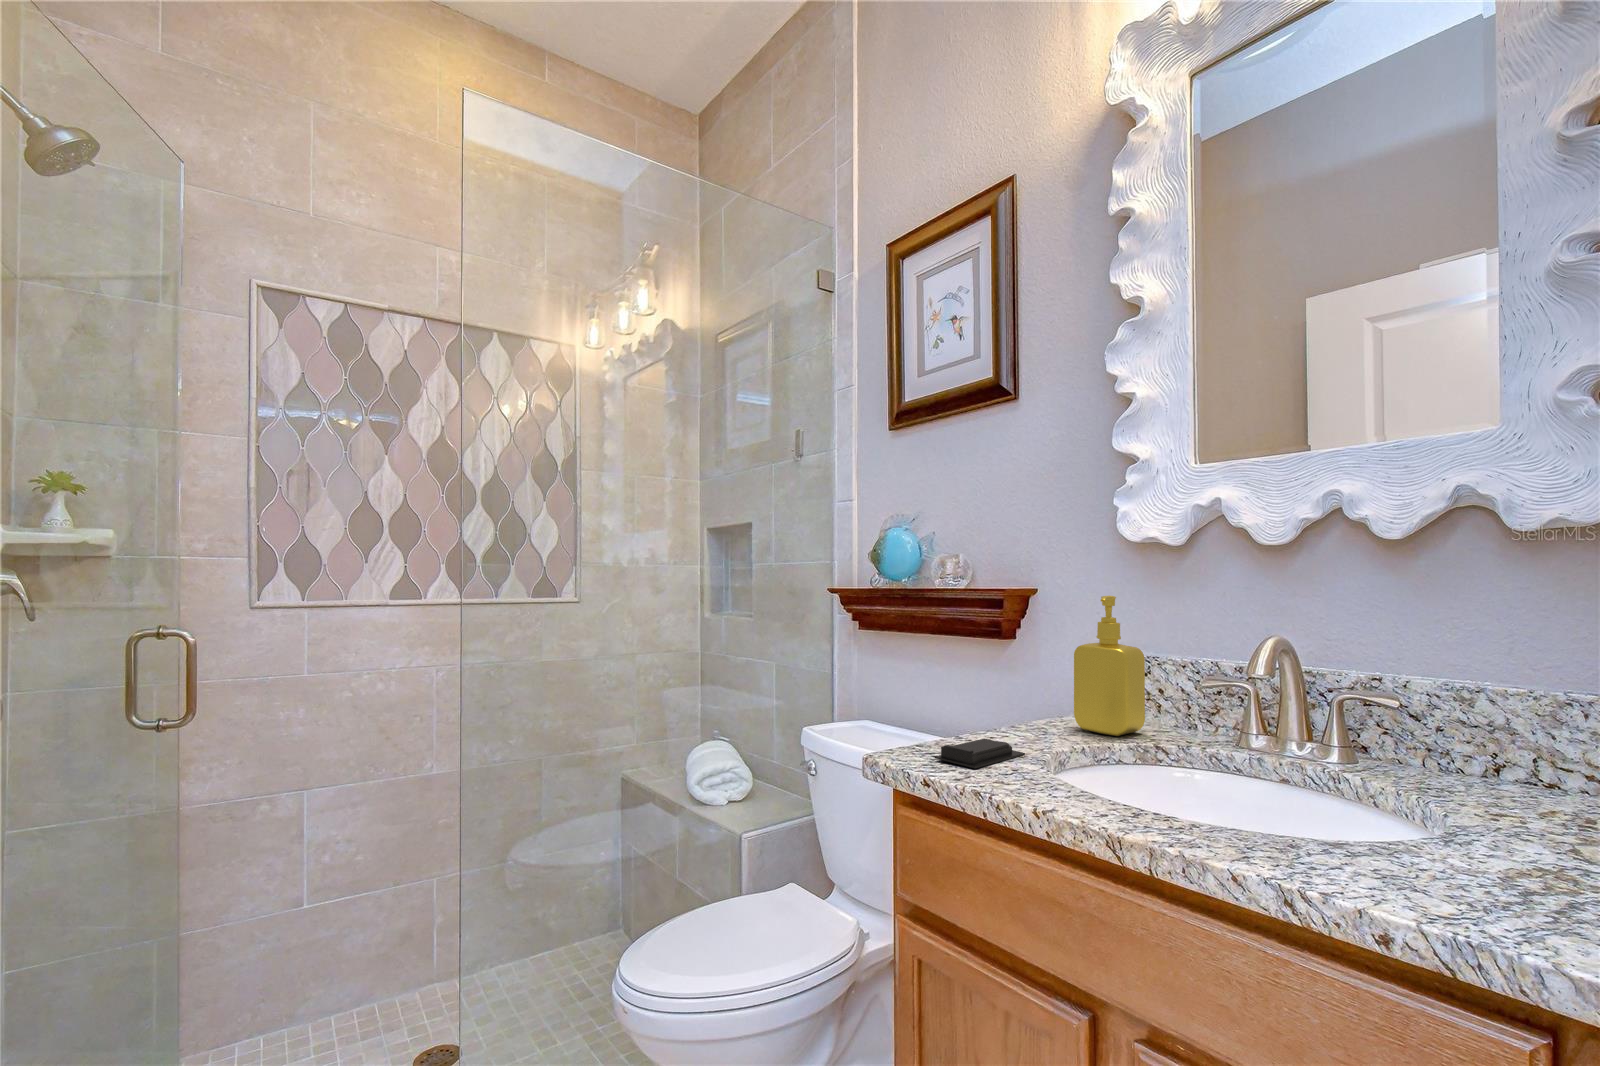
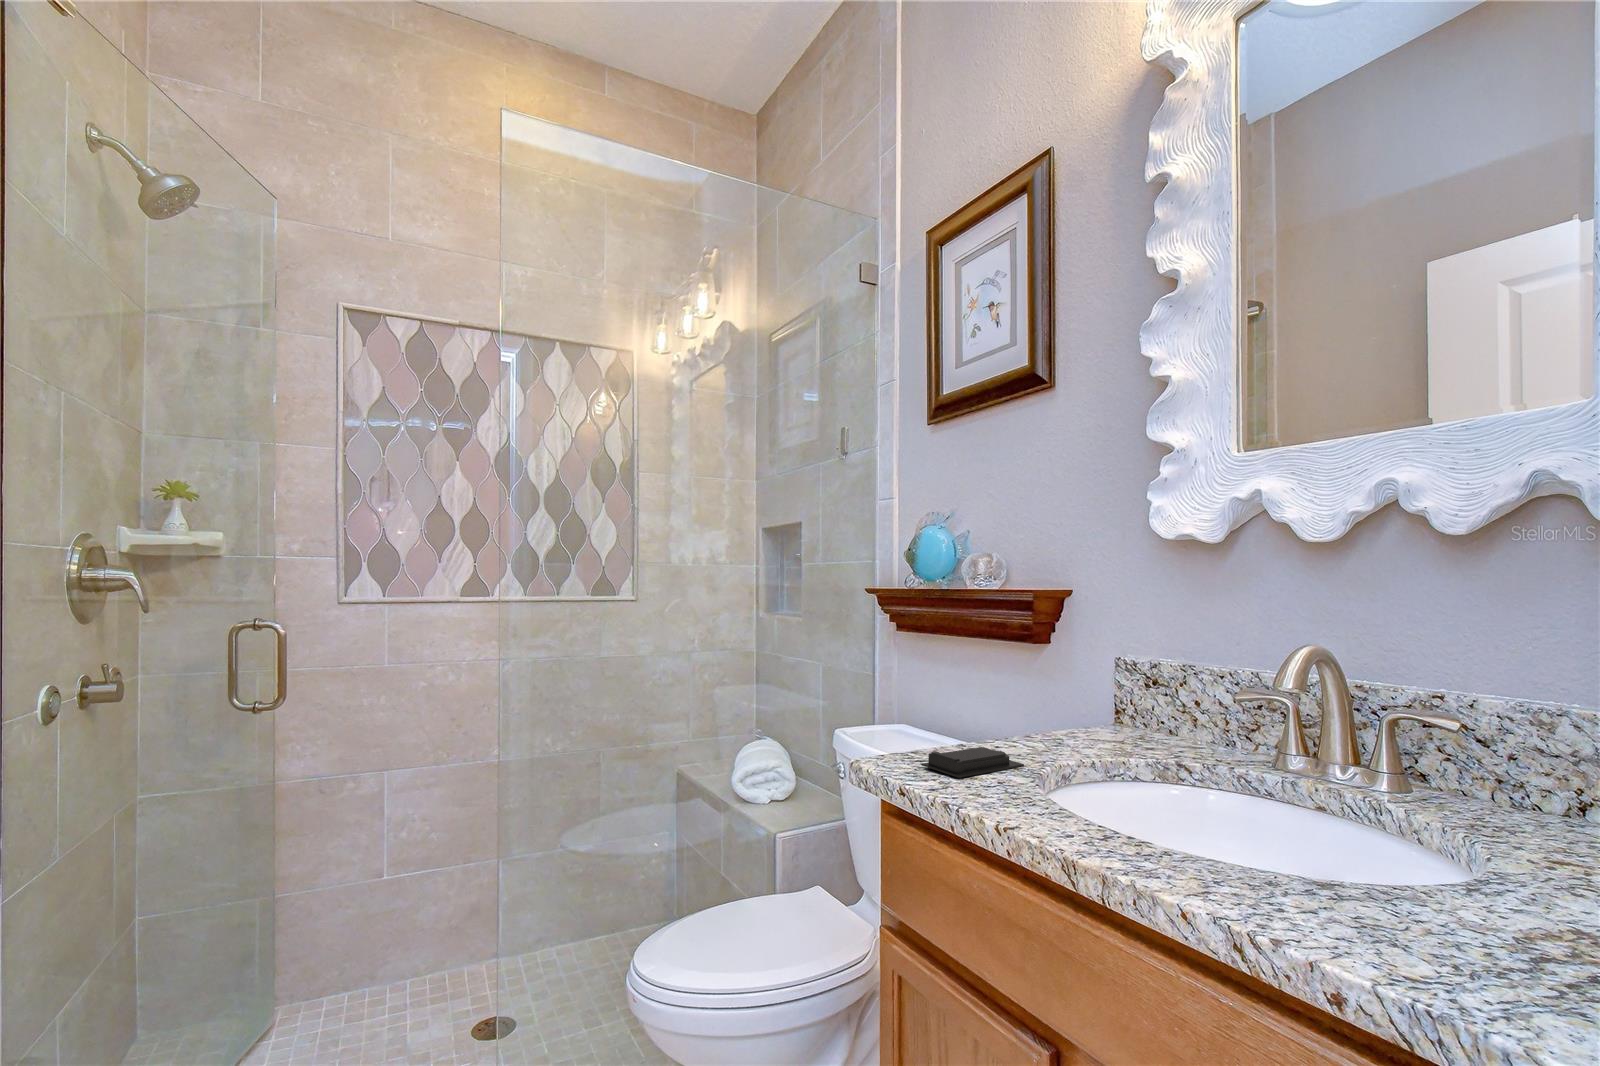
soap dispenser: present [1074,596,1145,736] -> none [1096,597,1174,751]

